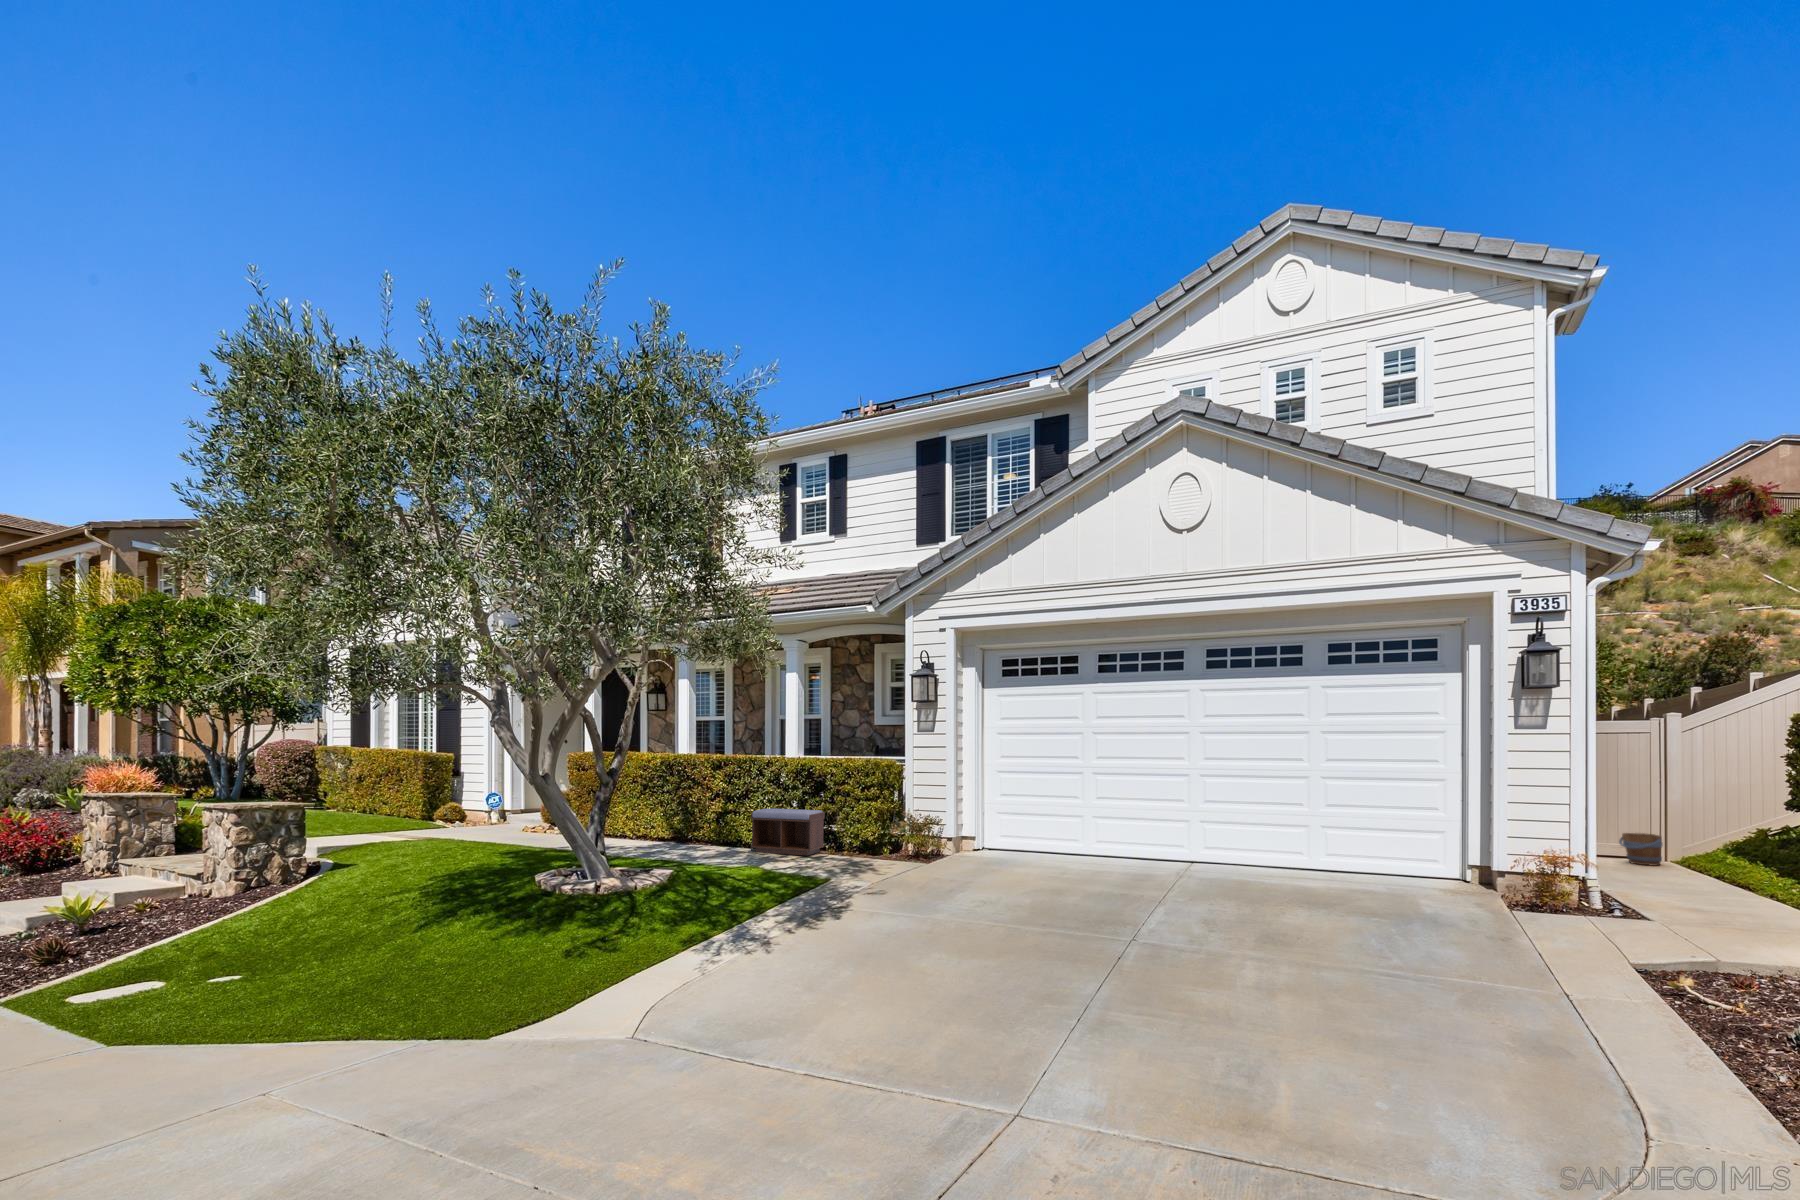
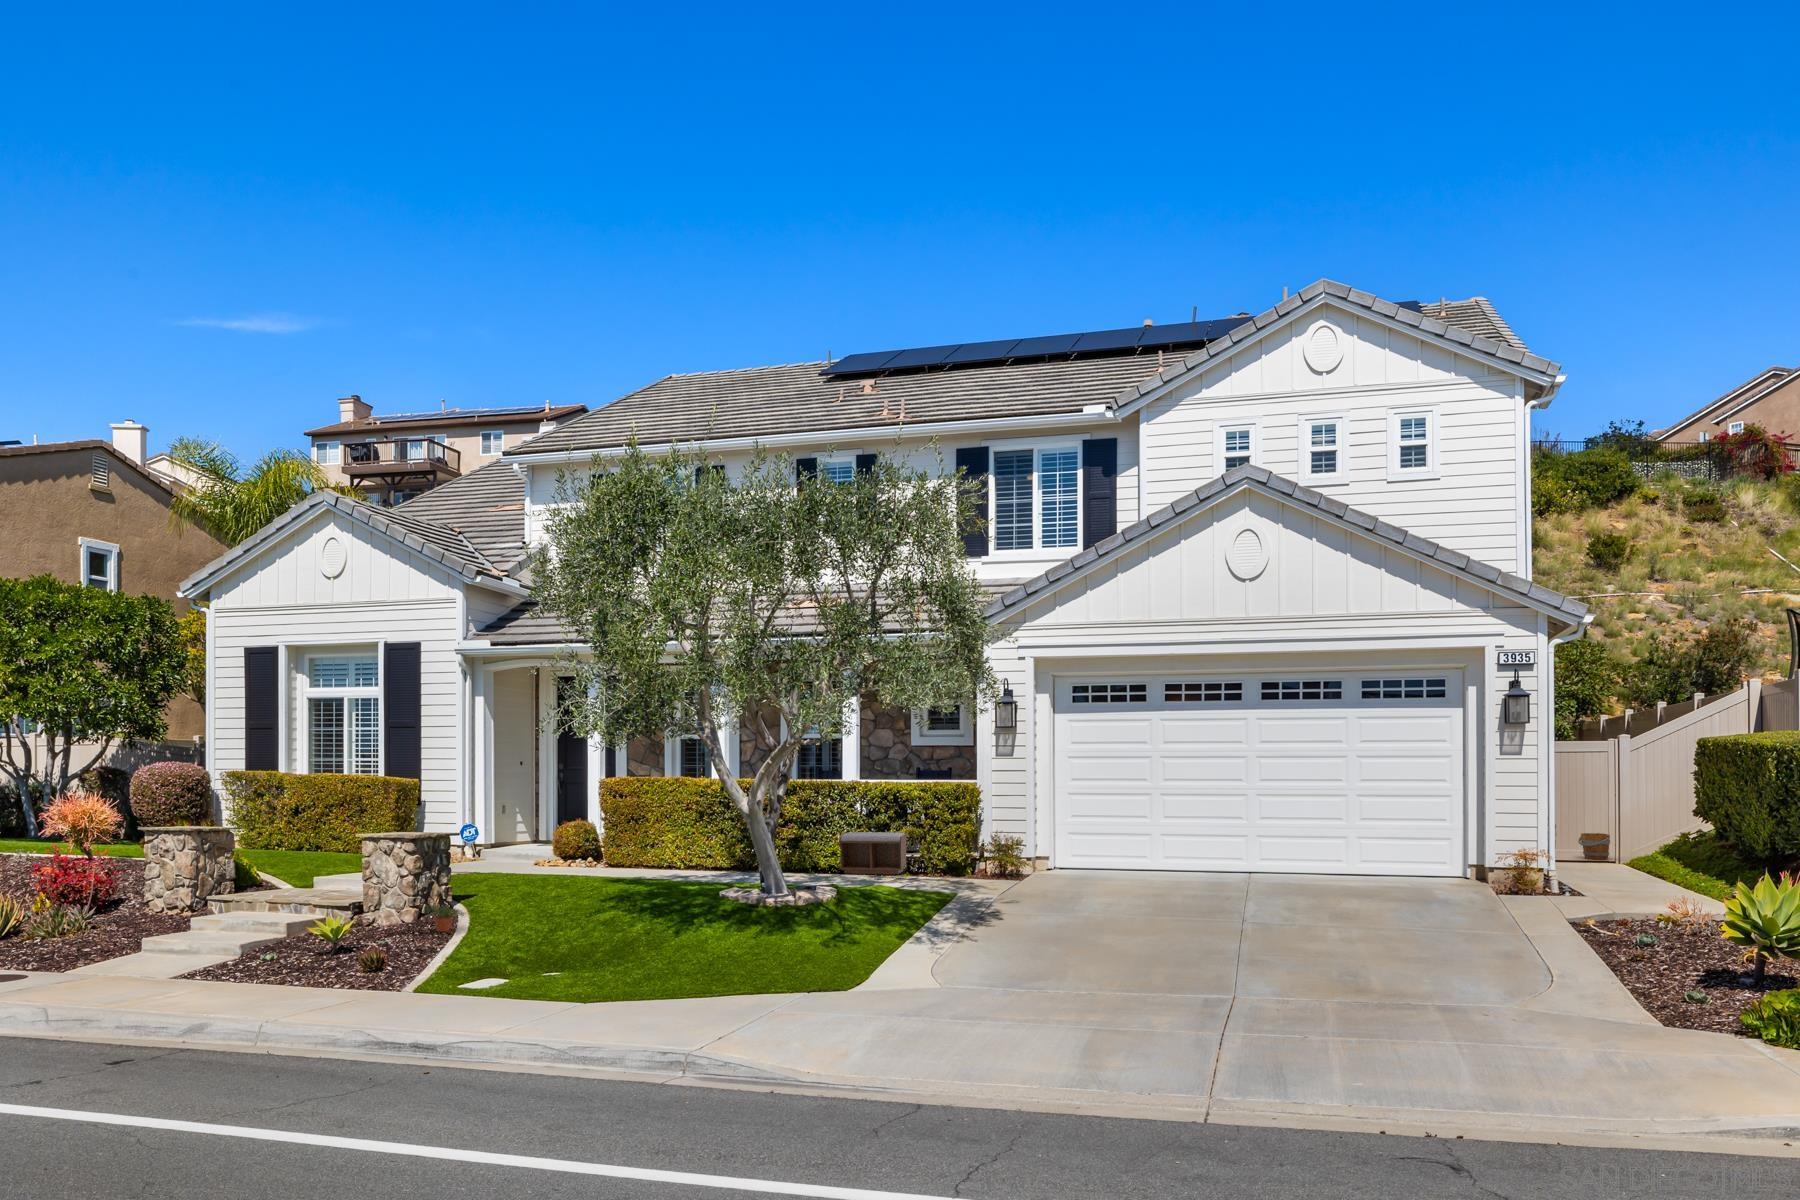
potted plant: none [229,872,292,906] -> present [420,905,466,932]

